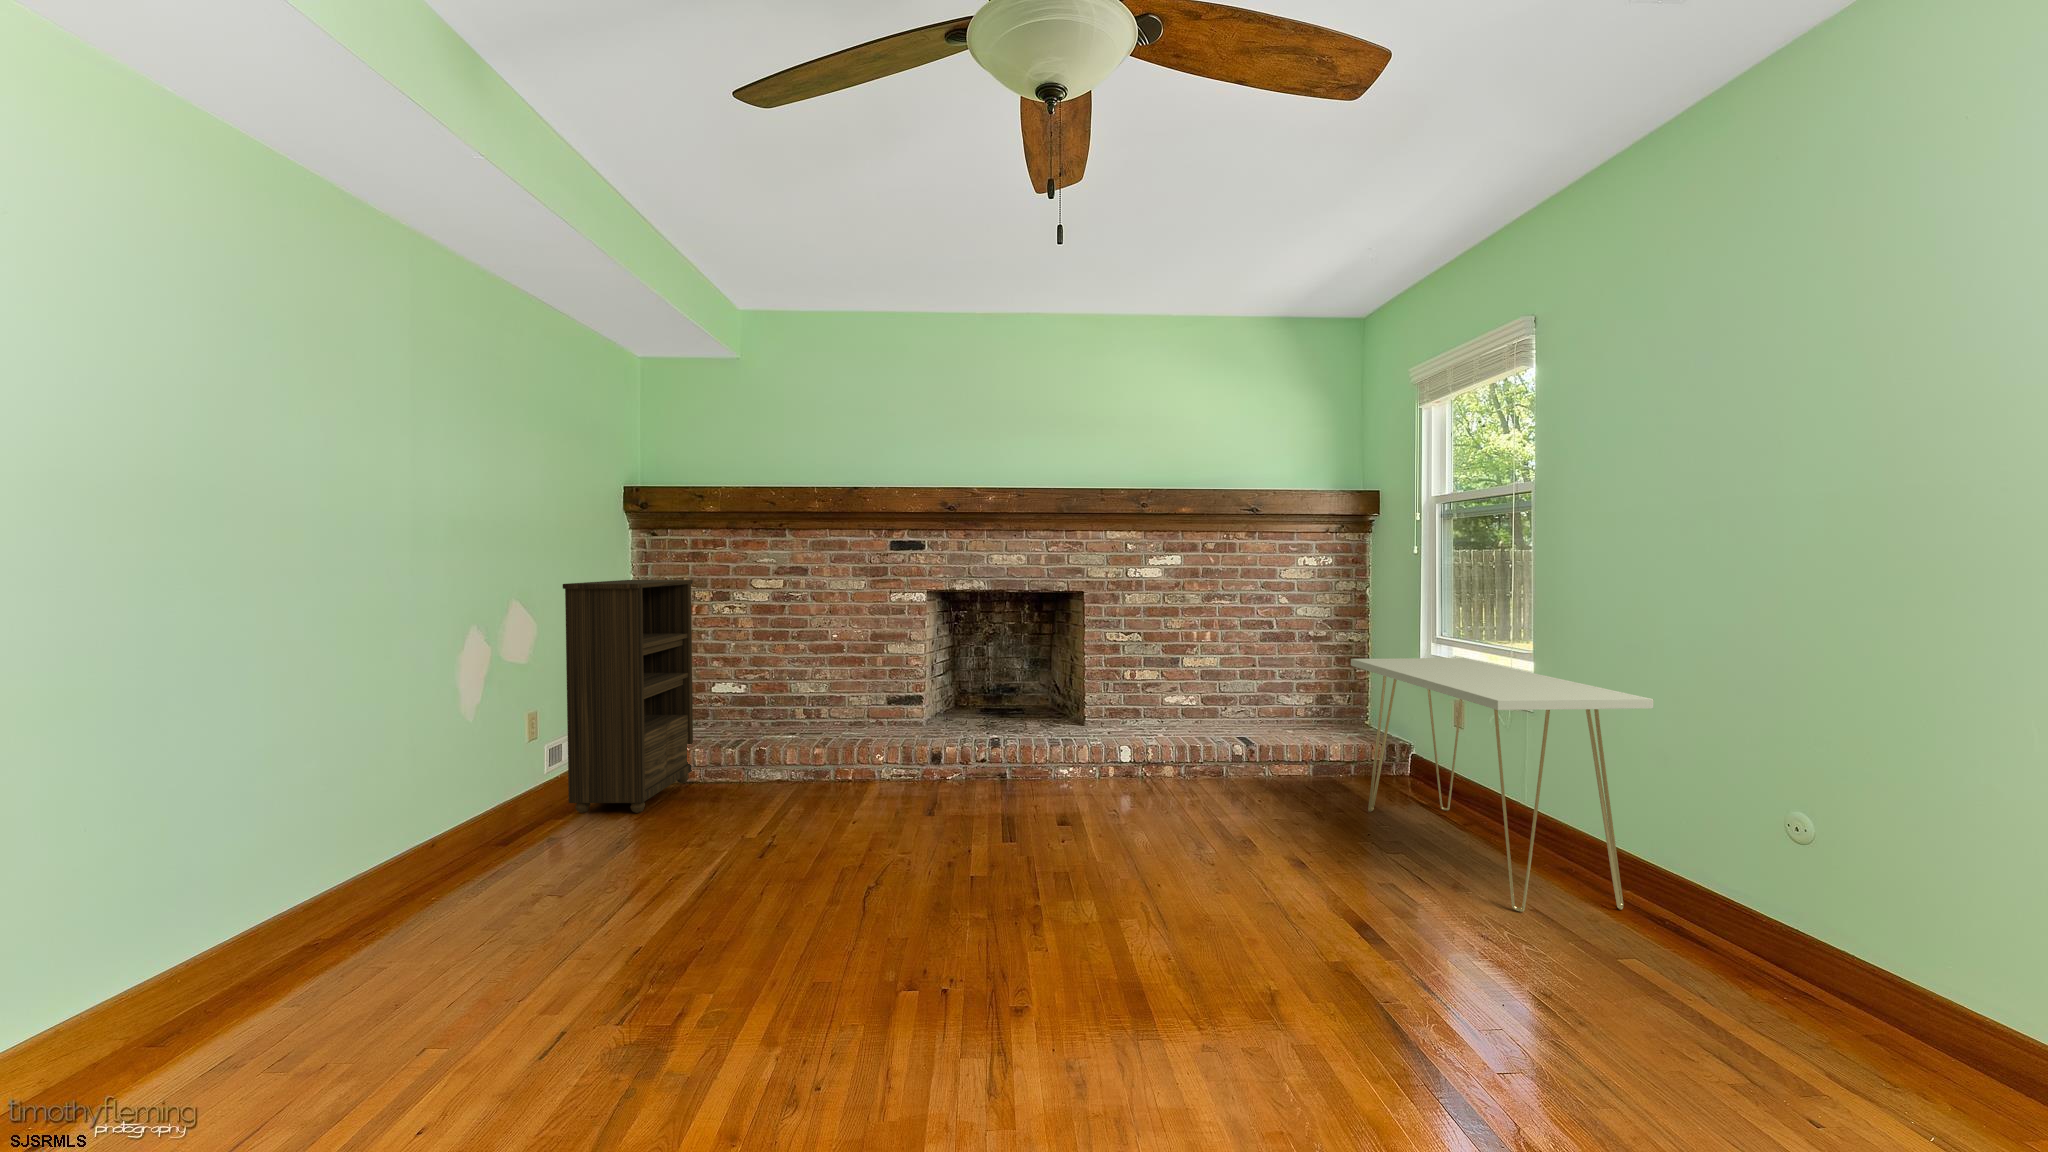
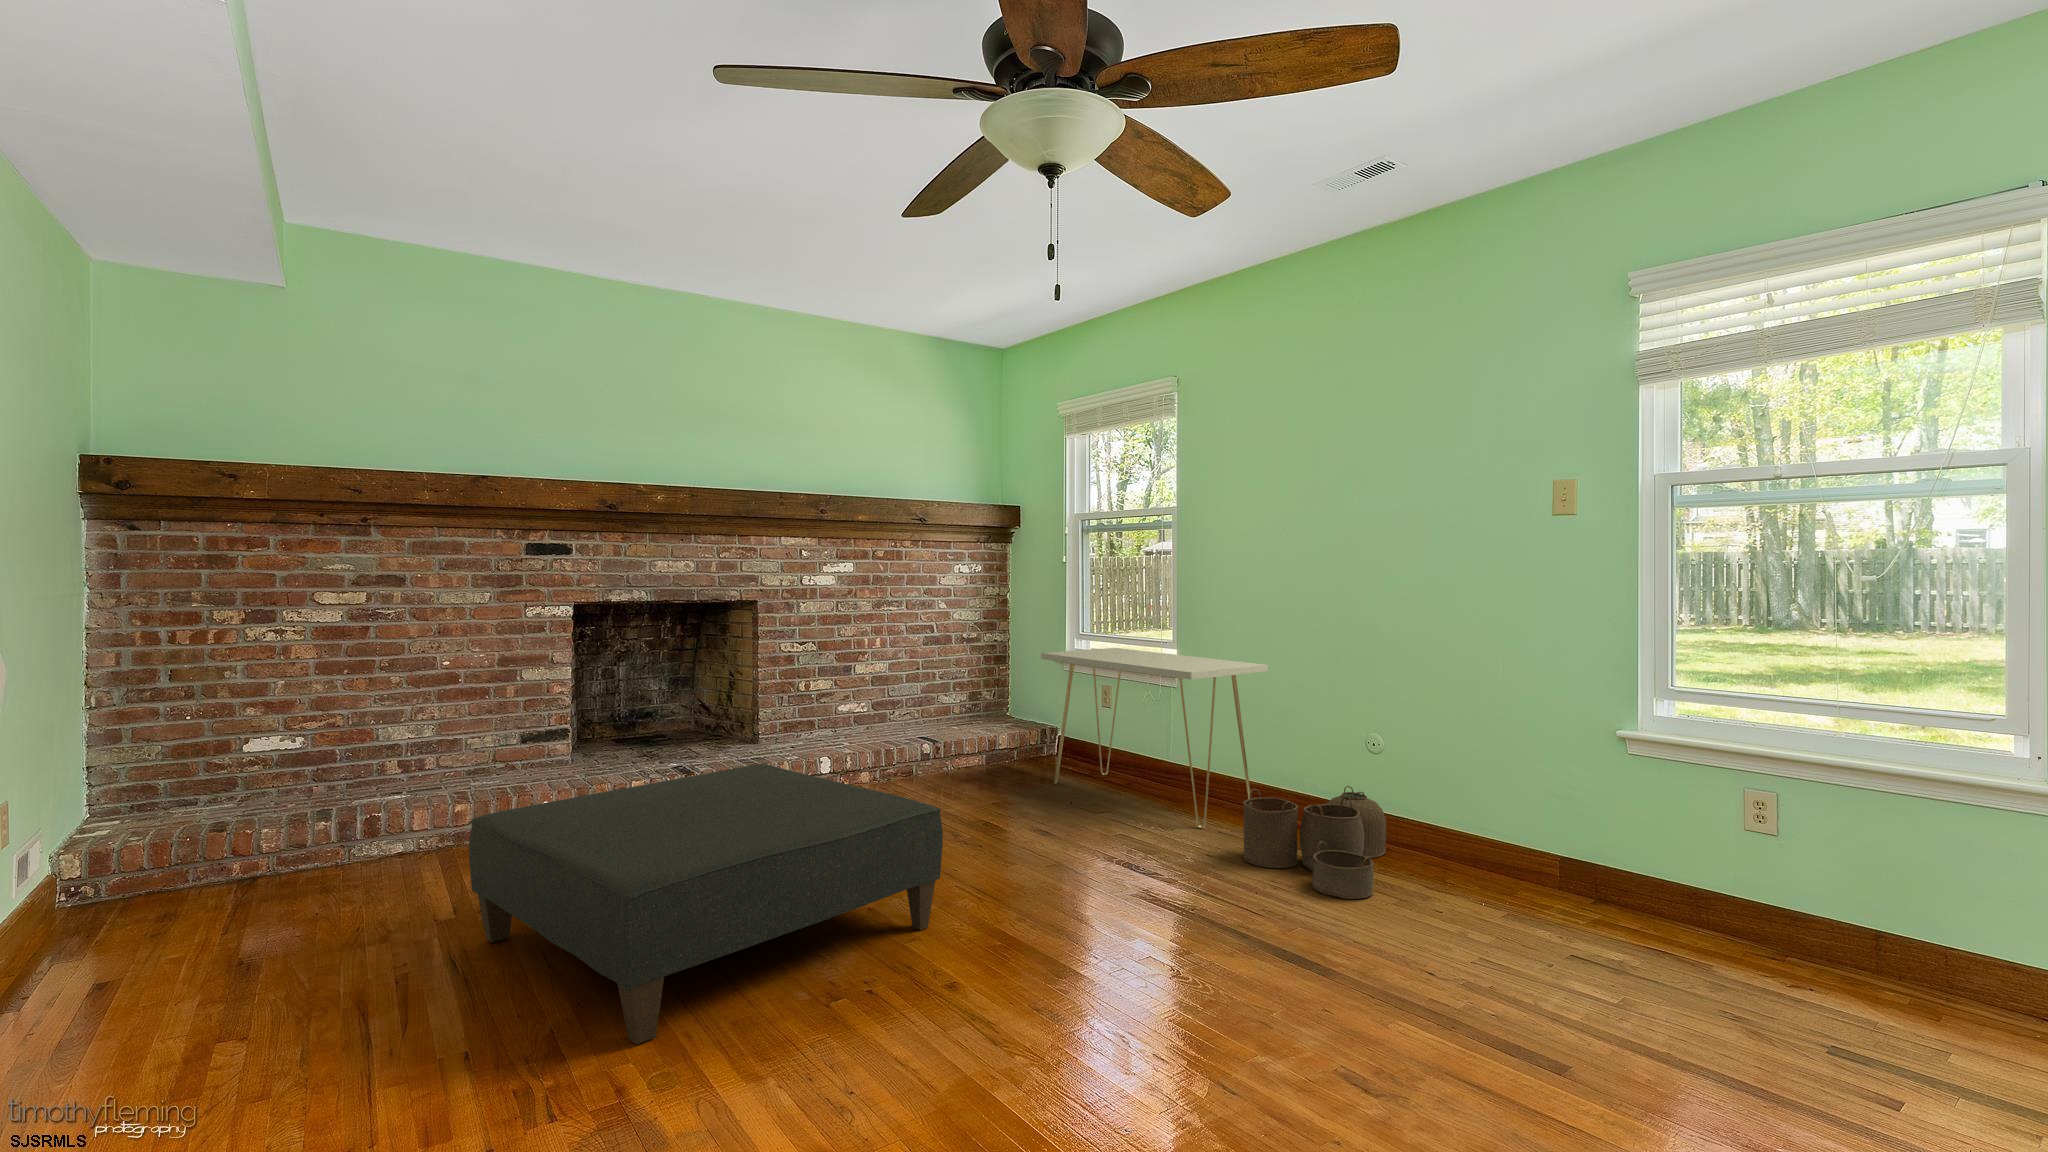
bookshelf: present [563,580,693,813] -> none [88,593,256,941]
ottoman: none [680,748,1069,1004] -> present [469,764,943,1045]
woven basket: none [1544,878,1843,1109] -> present [1243,786,1386,899]

